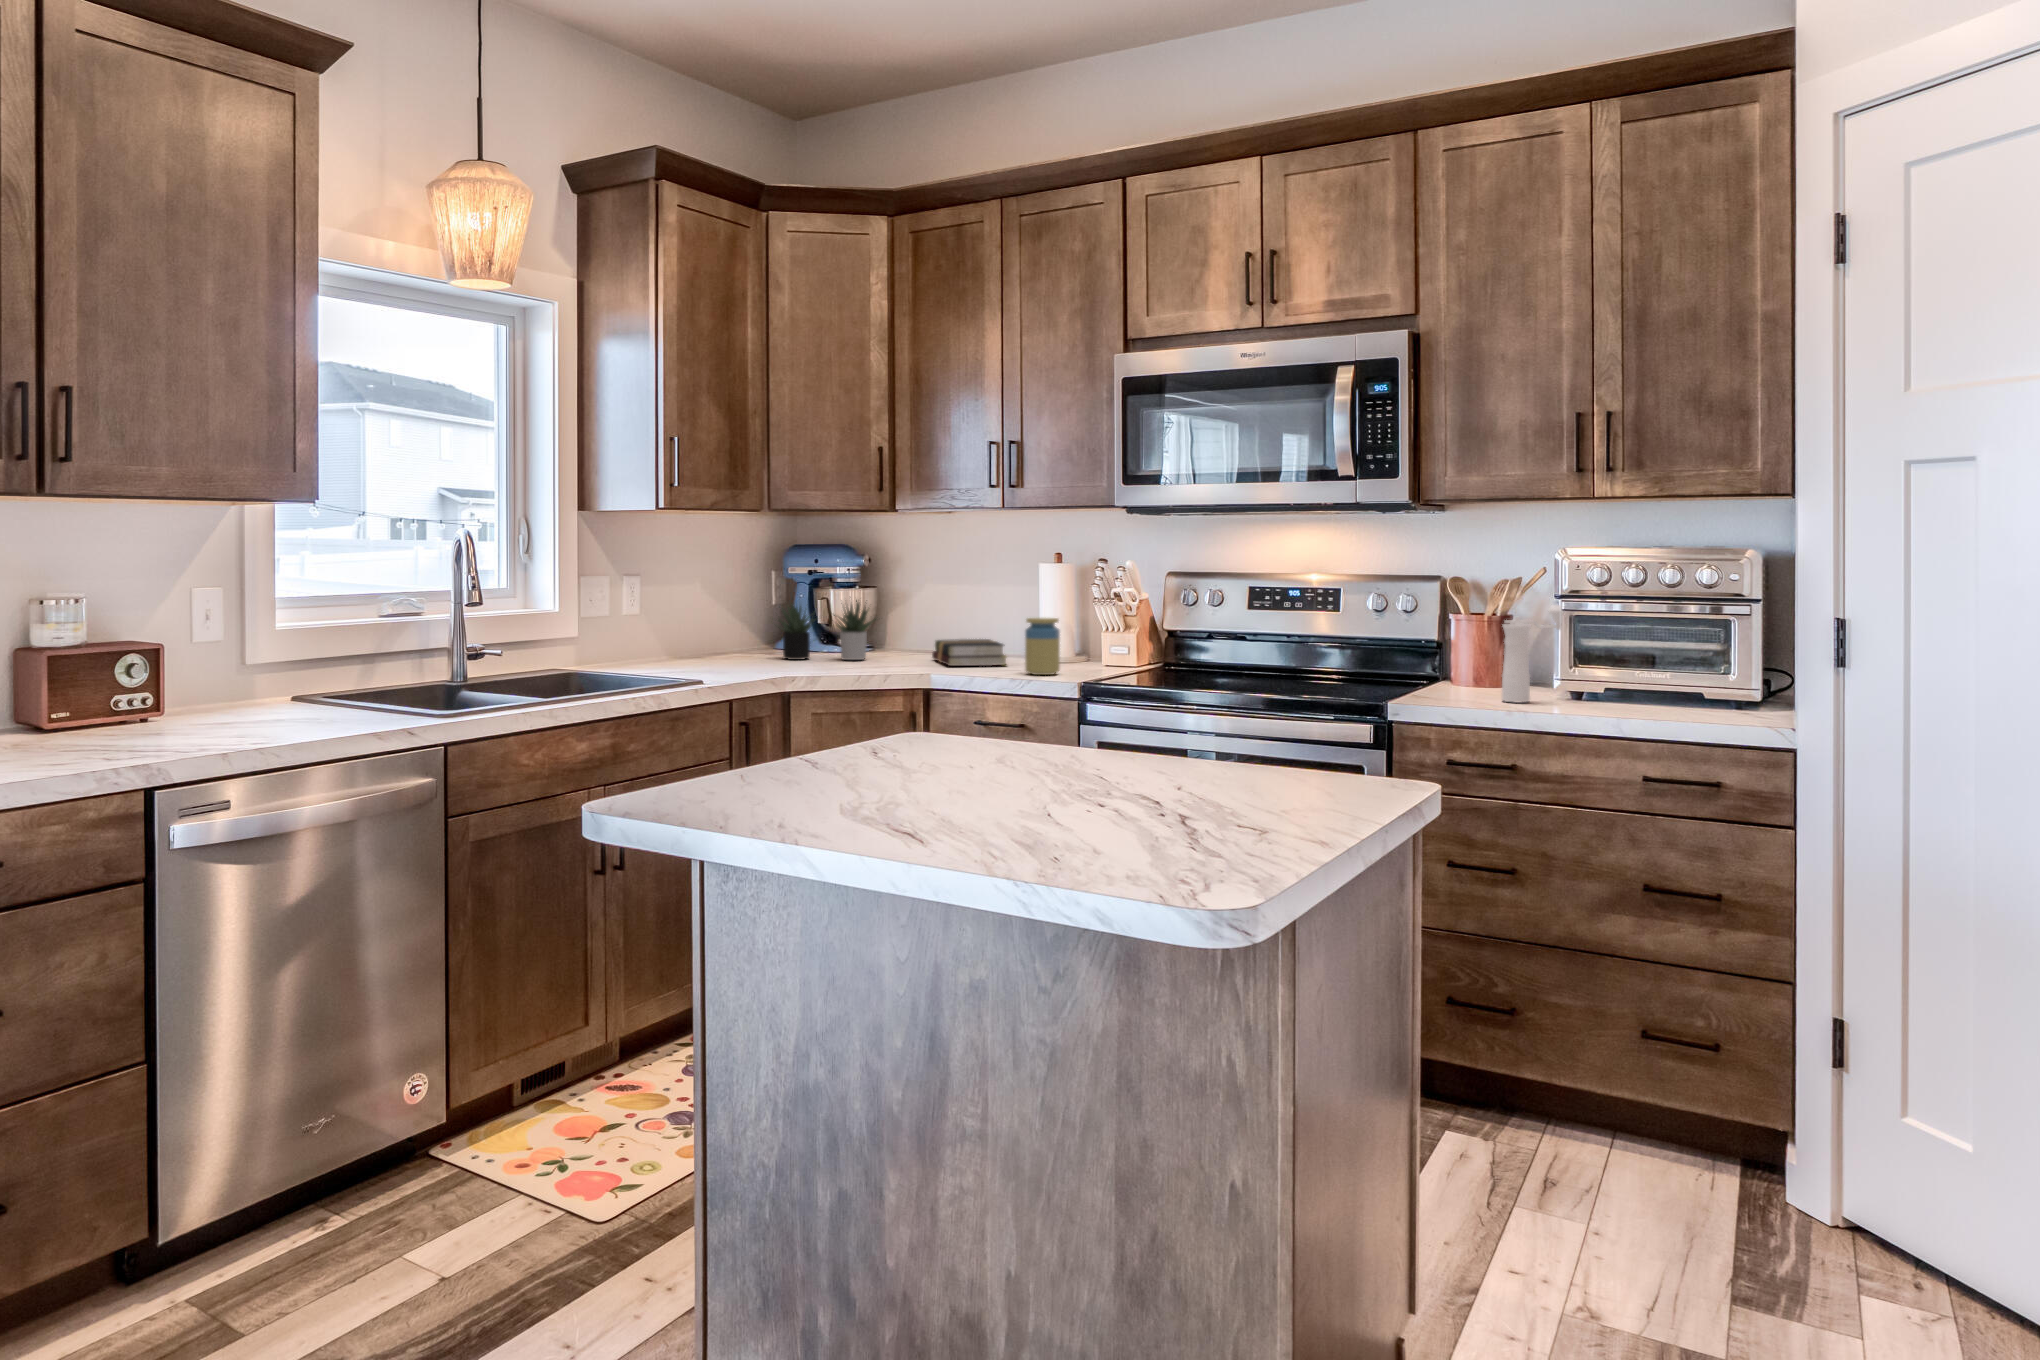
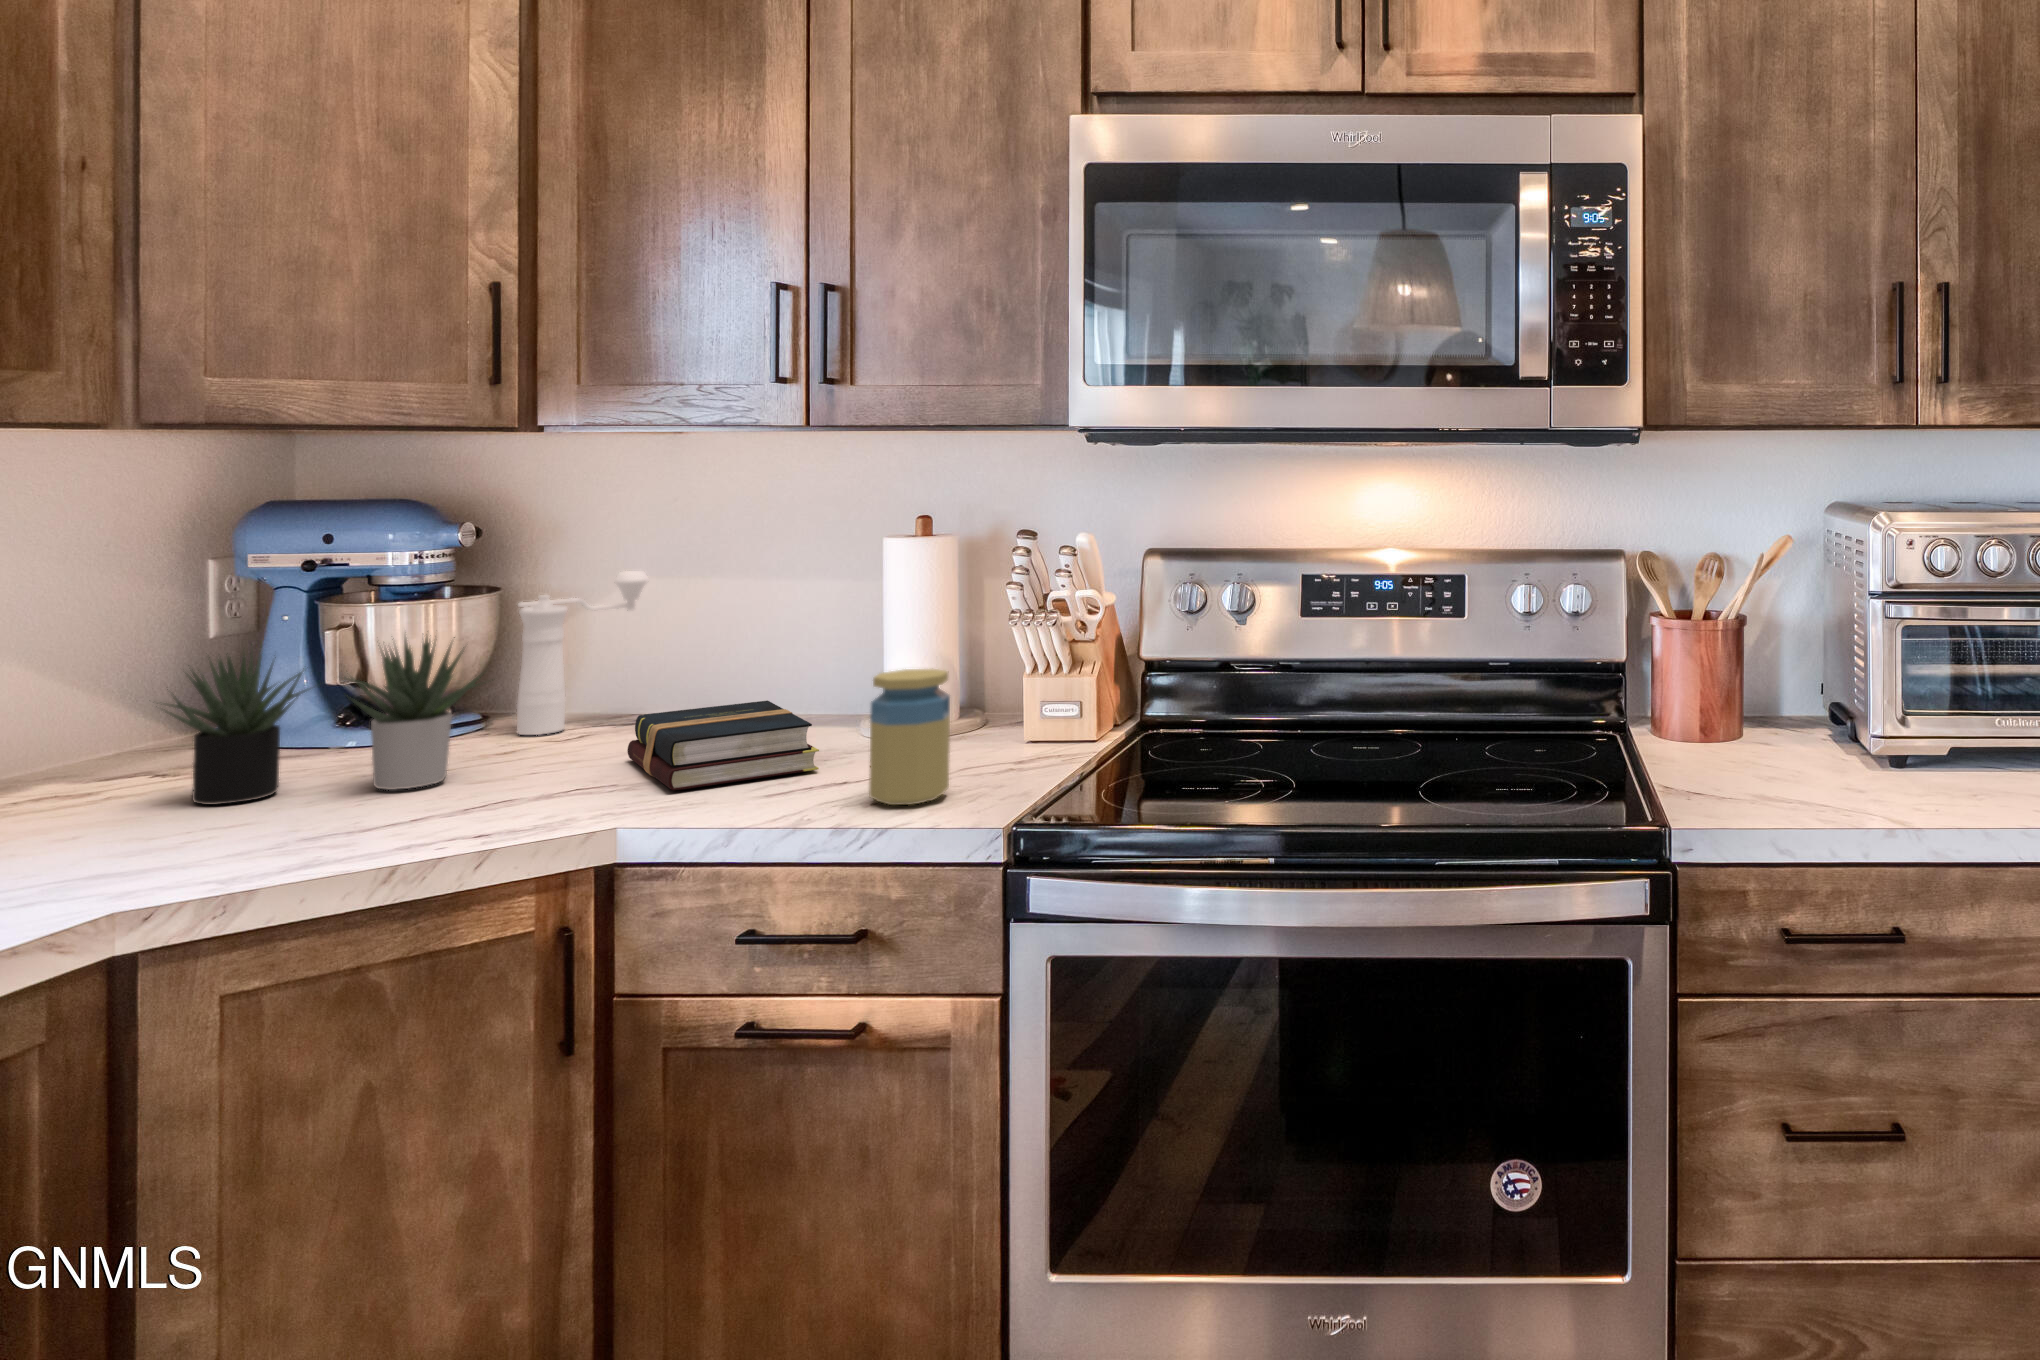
pepper mill: present [1502,605,1562,703] -> present [517,571,649,735]

